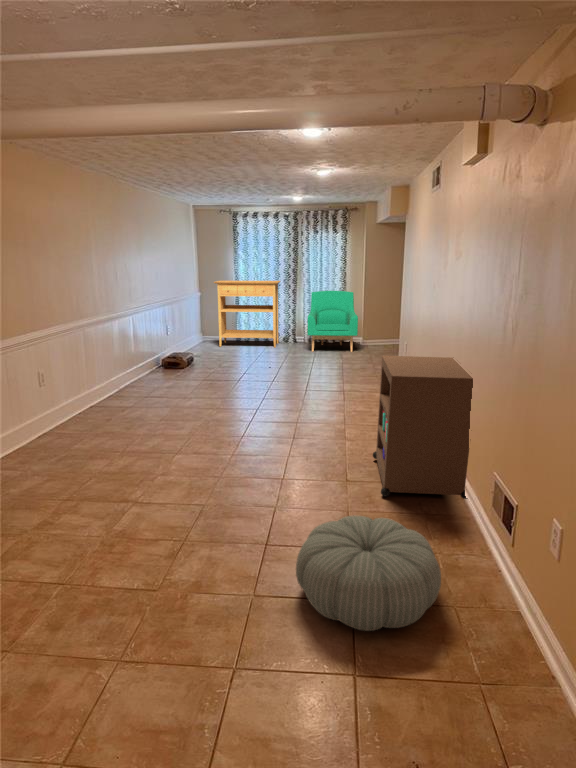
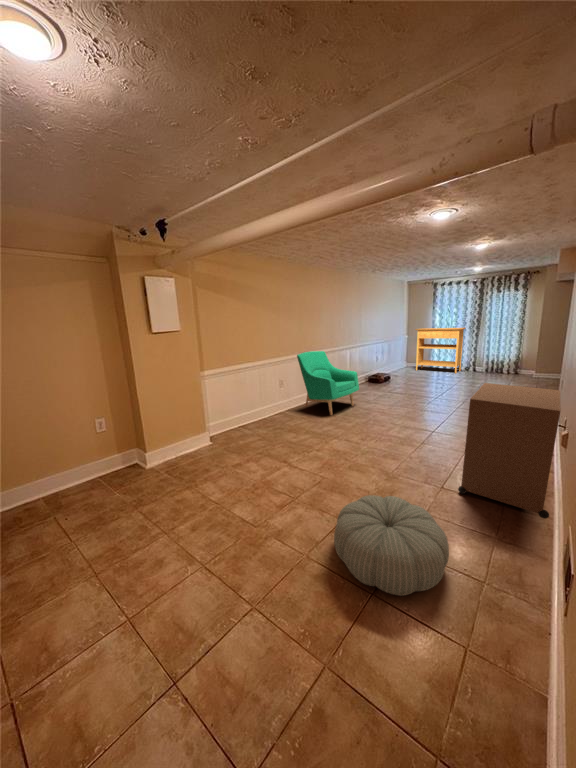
armchair: present [307,291,358,352] -> present [297,351,359,415]

